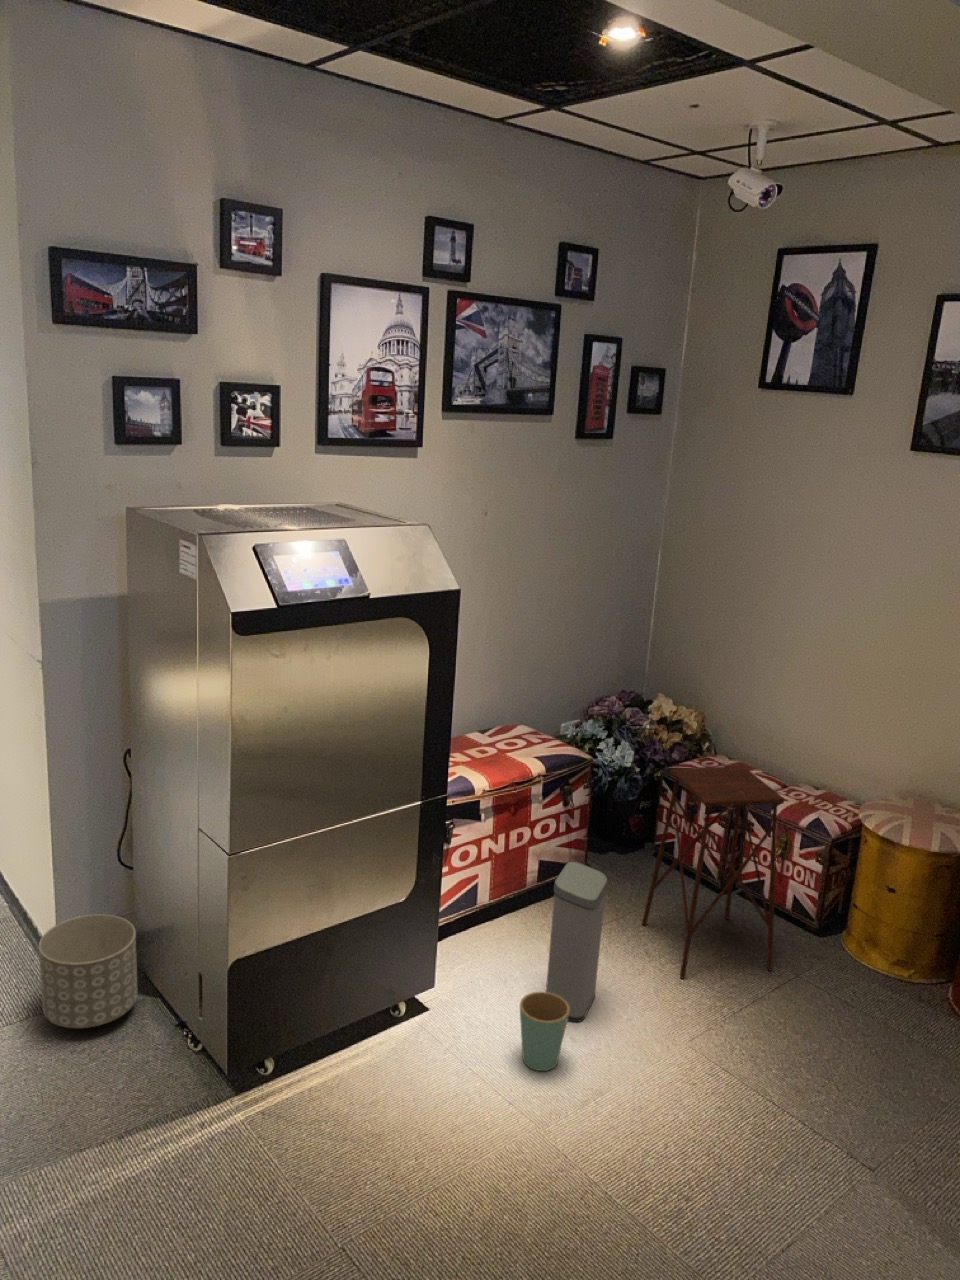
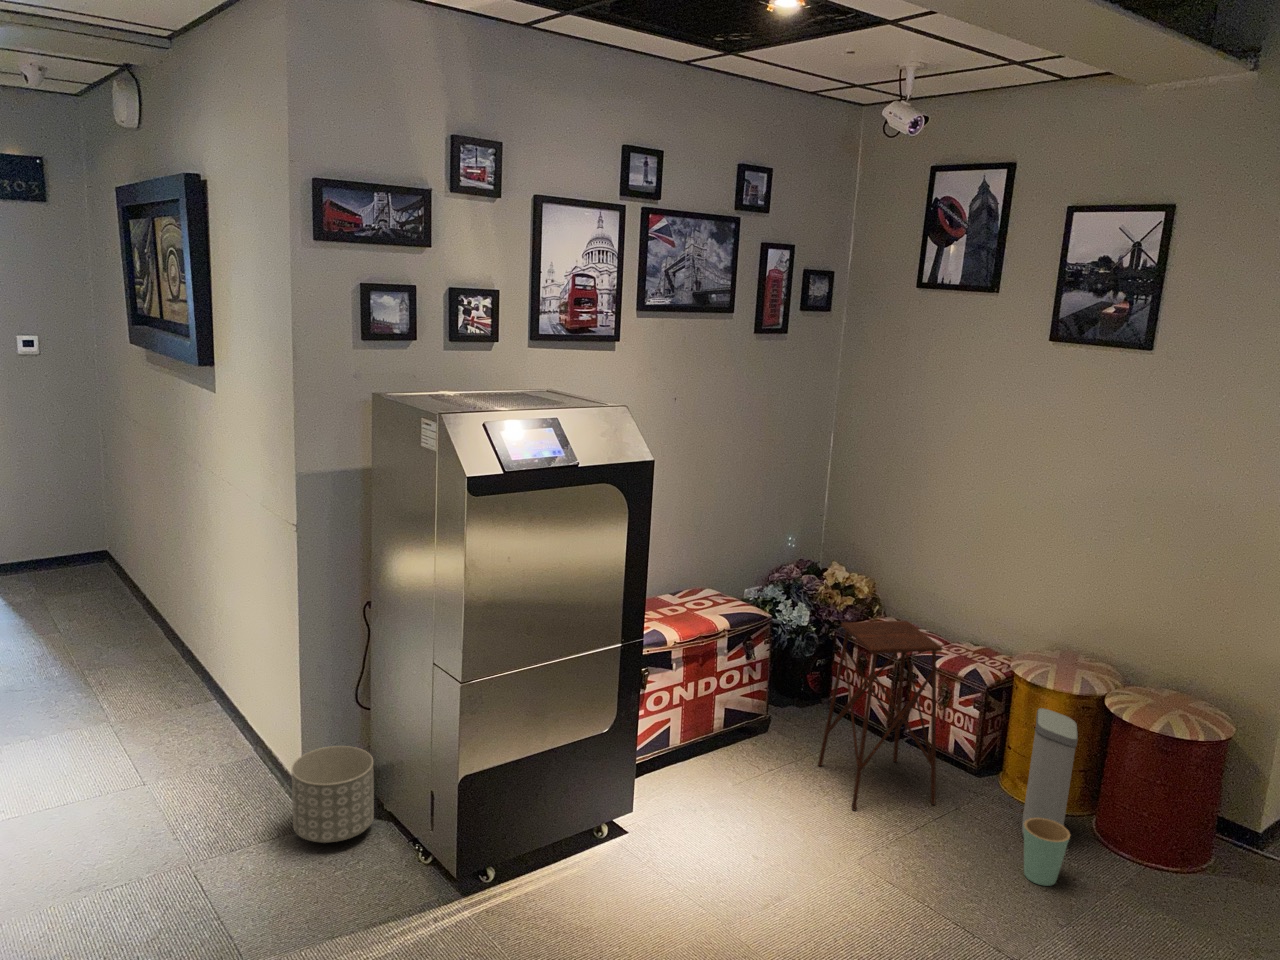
trash can: present [520,862,608,1071] -> present [1022,708,1078,886]

